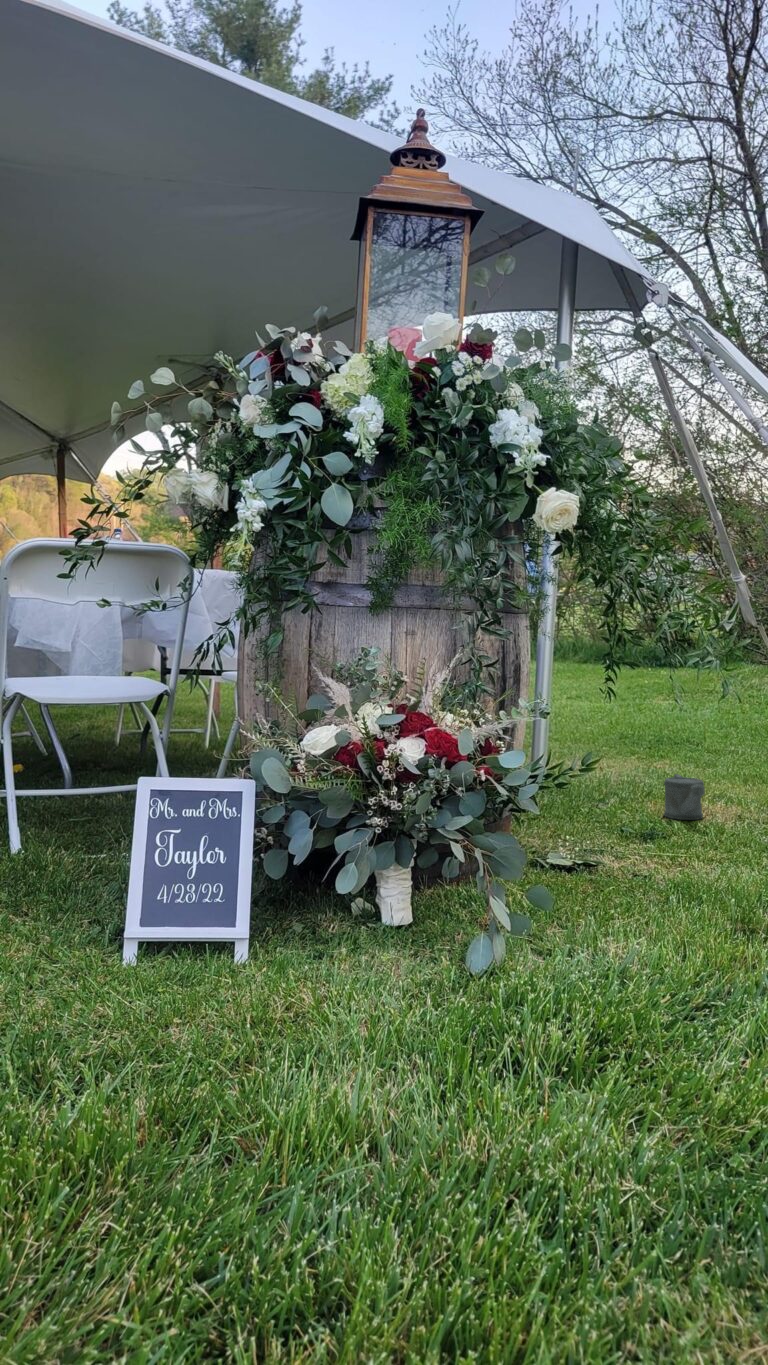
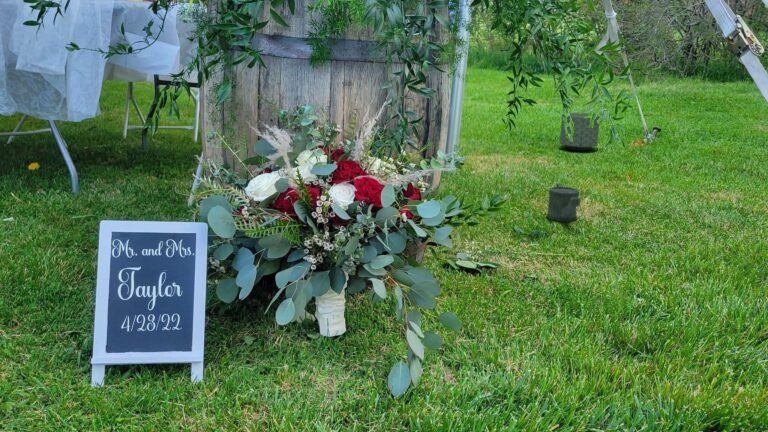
planter: none [680,701,731,750] -> present [560,113,600,151]

